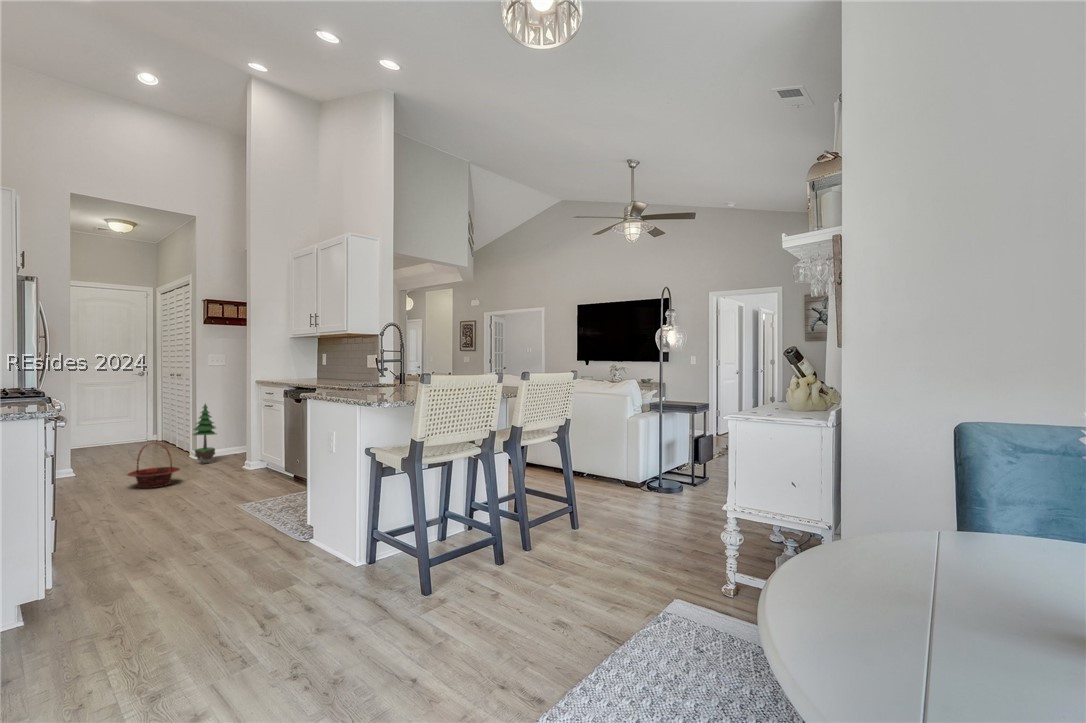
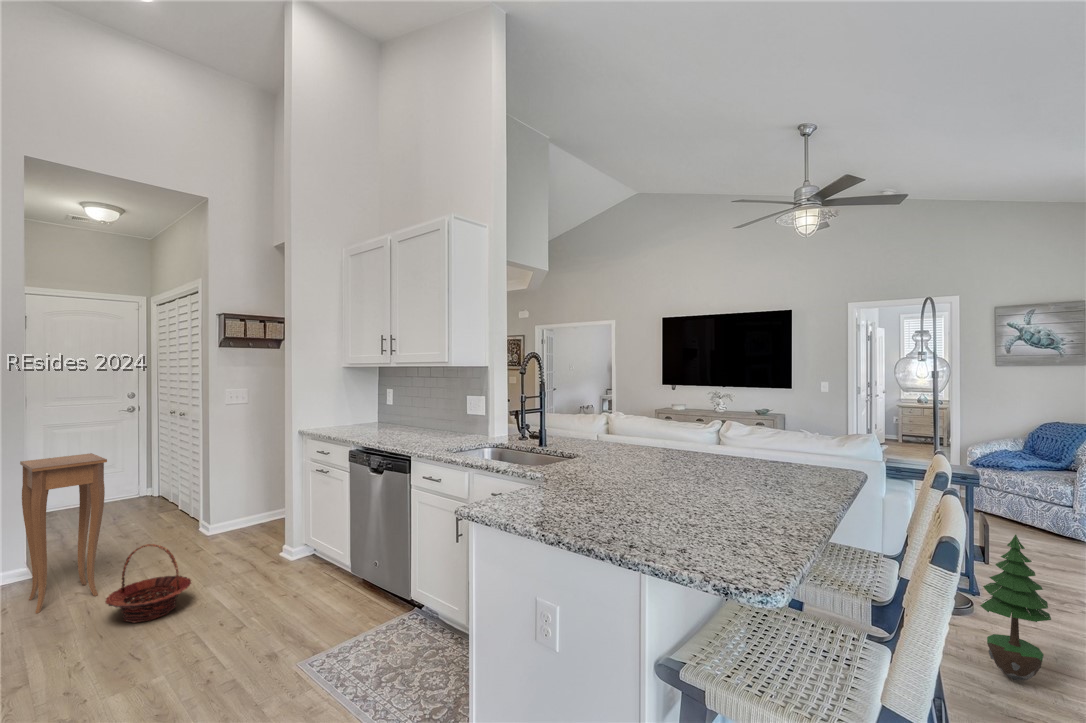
side table: none [73,391,127,485] -> present [20,453,107,613]
potted tree: present [193,404,217,463] -> present [980,535,1051,680]

